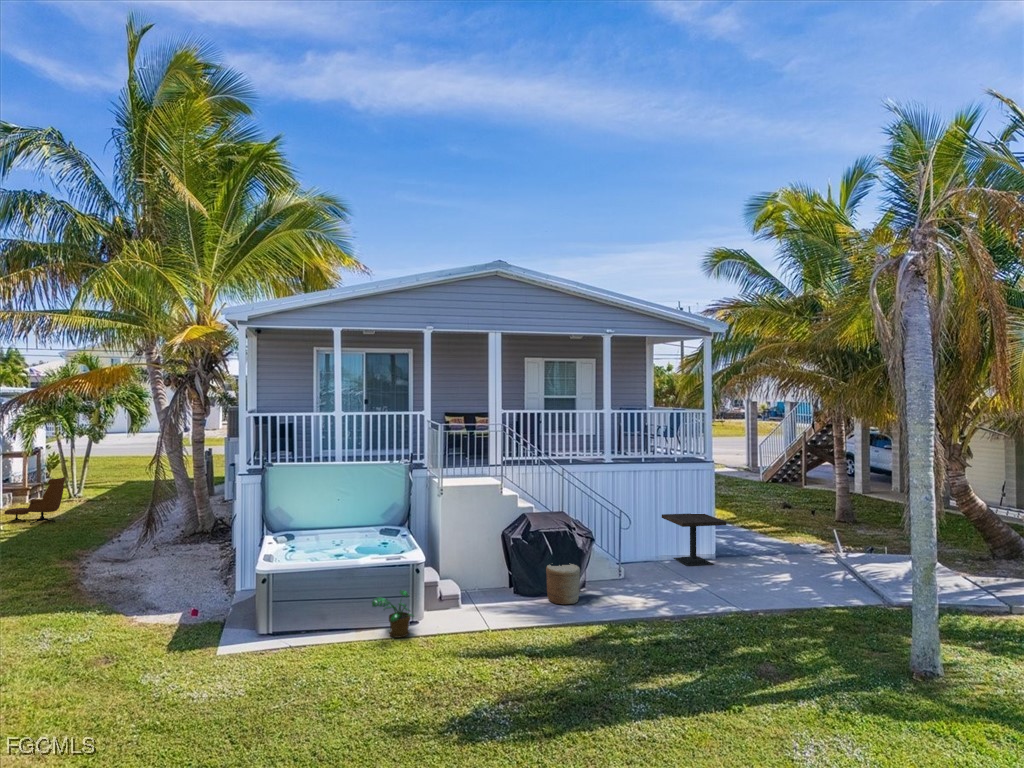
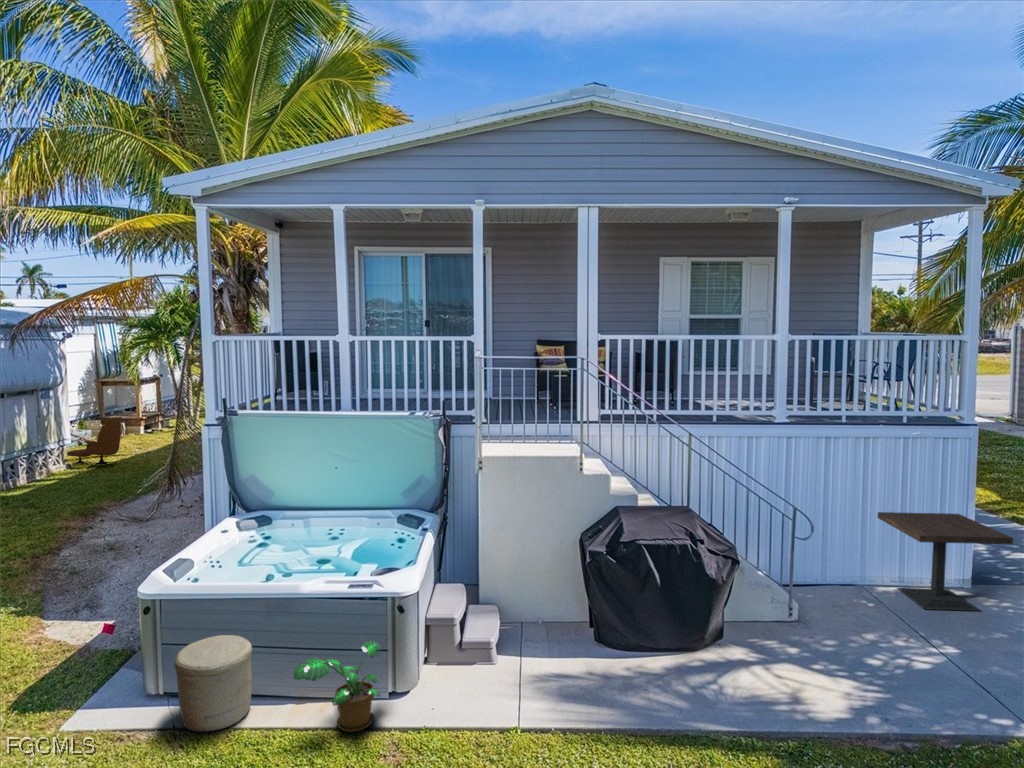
woven basket: present [546,564,580,605] -> present [174,635,252,732]

